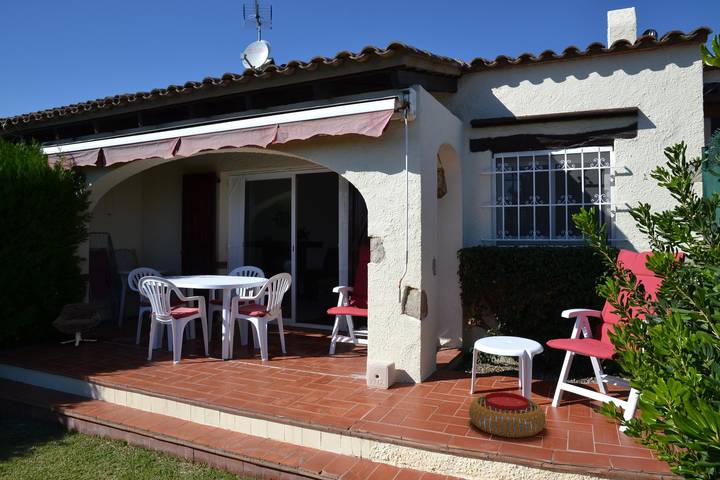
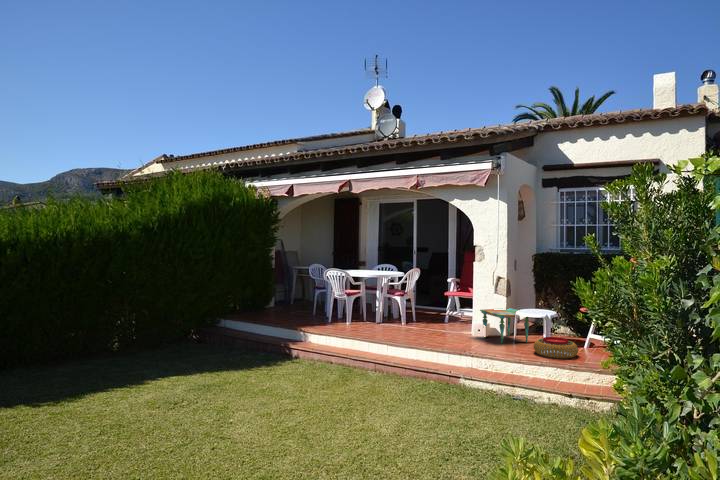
lounge chair: present [52,303,101,345] -> none [270,287,297,312]
side table: none [379,336,463,404] -> present [480,308,529,344]

